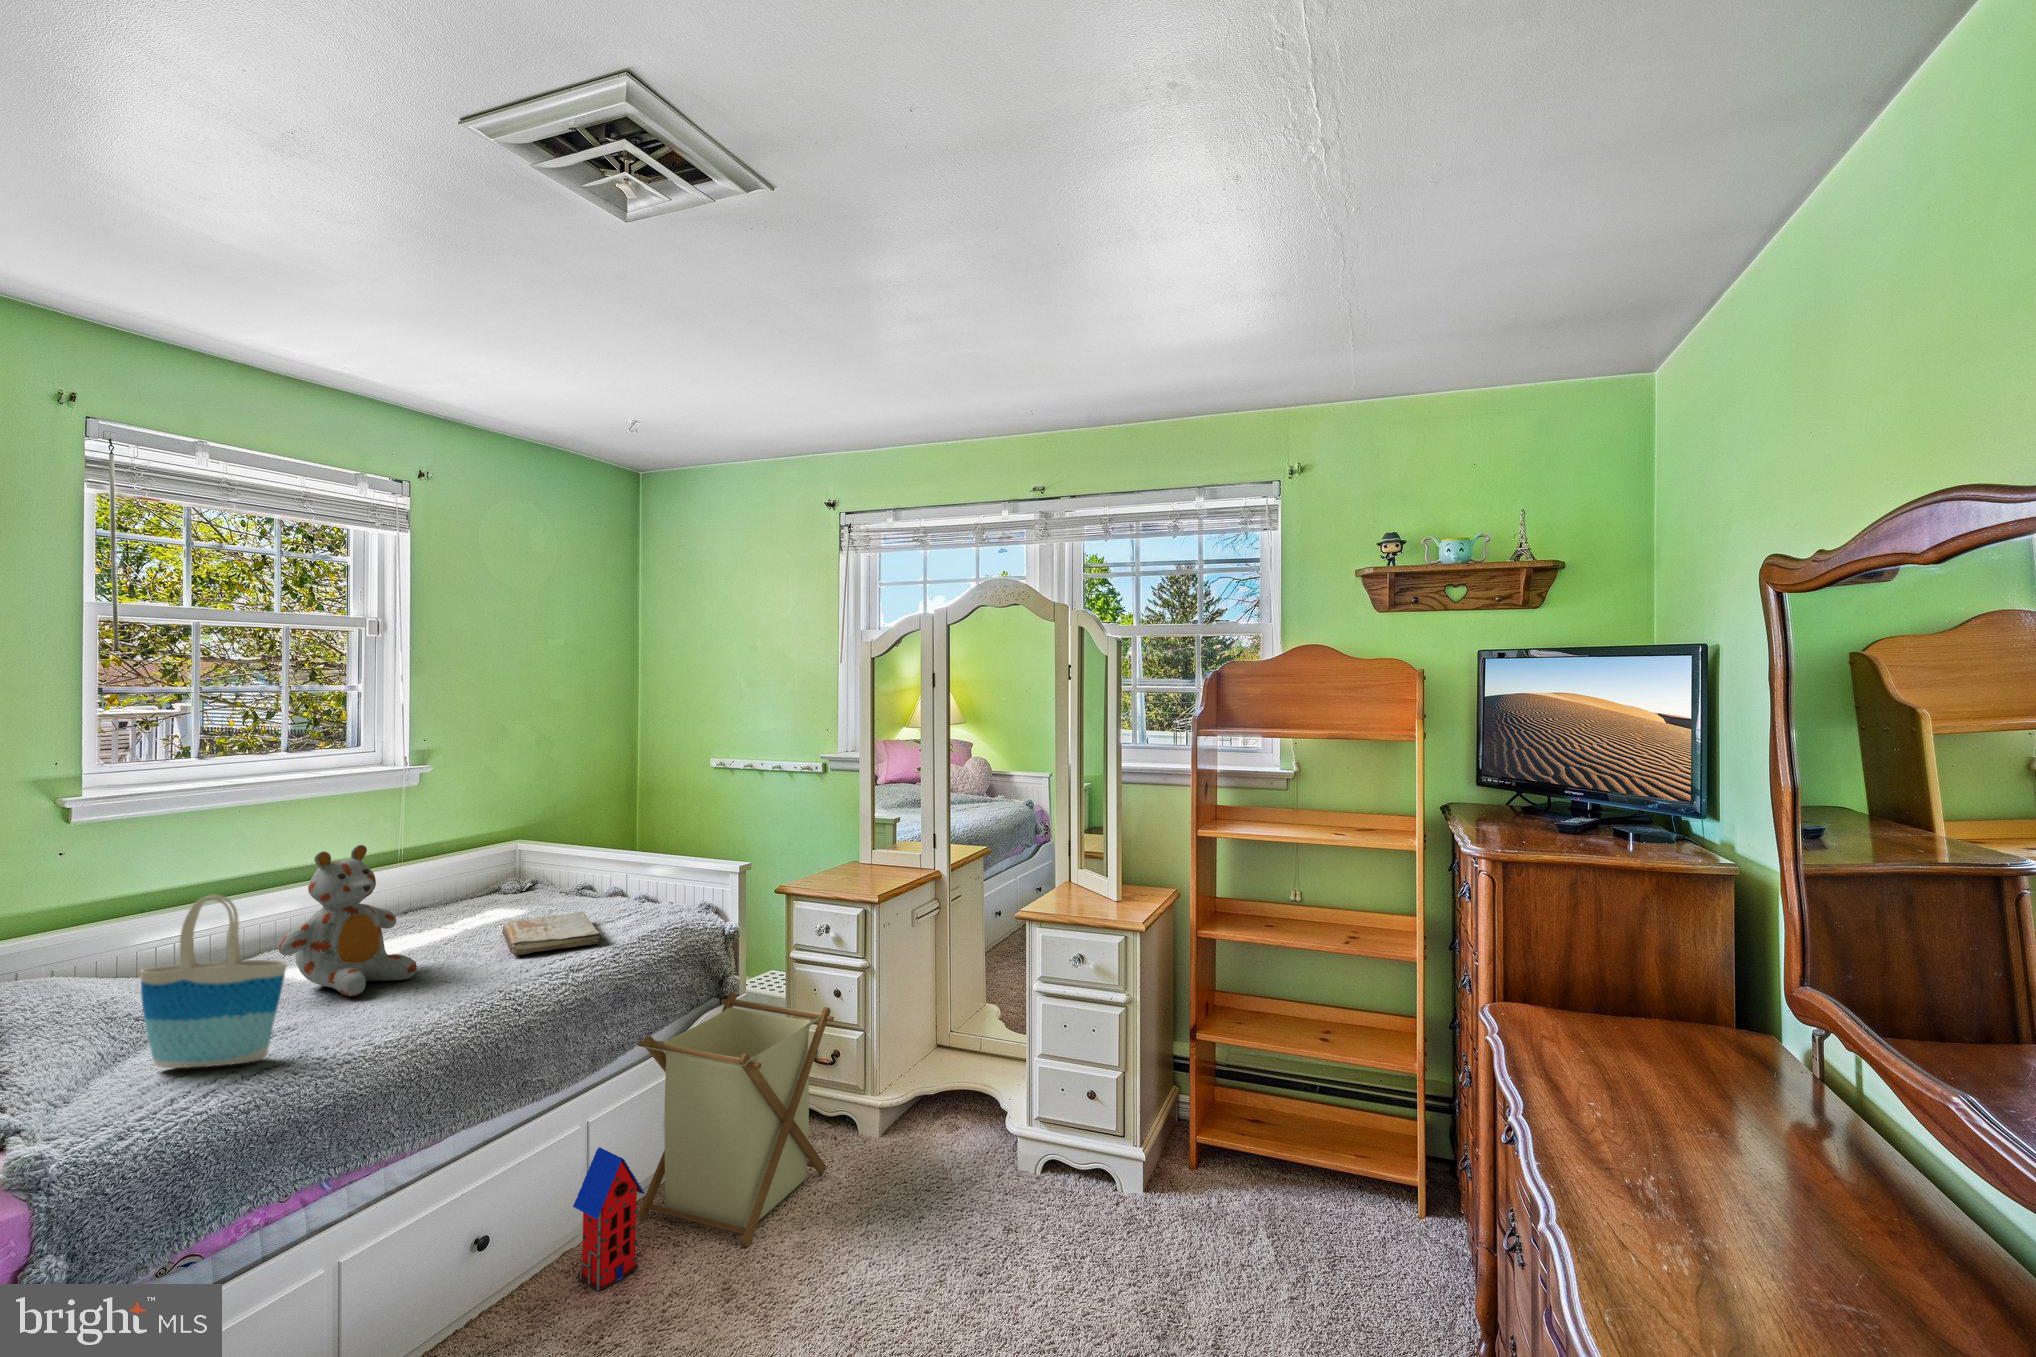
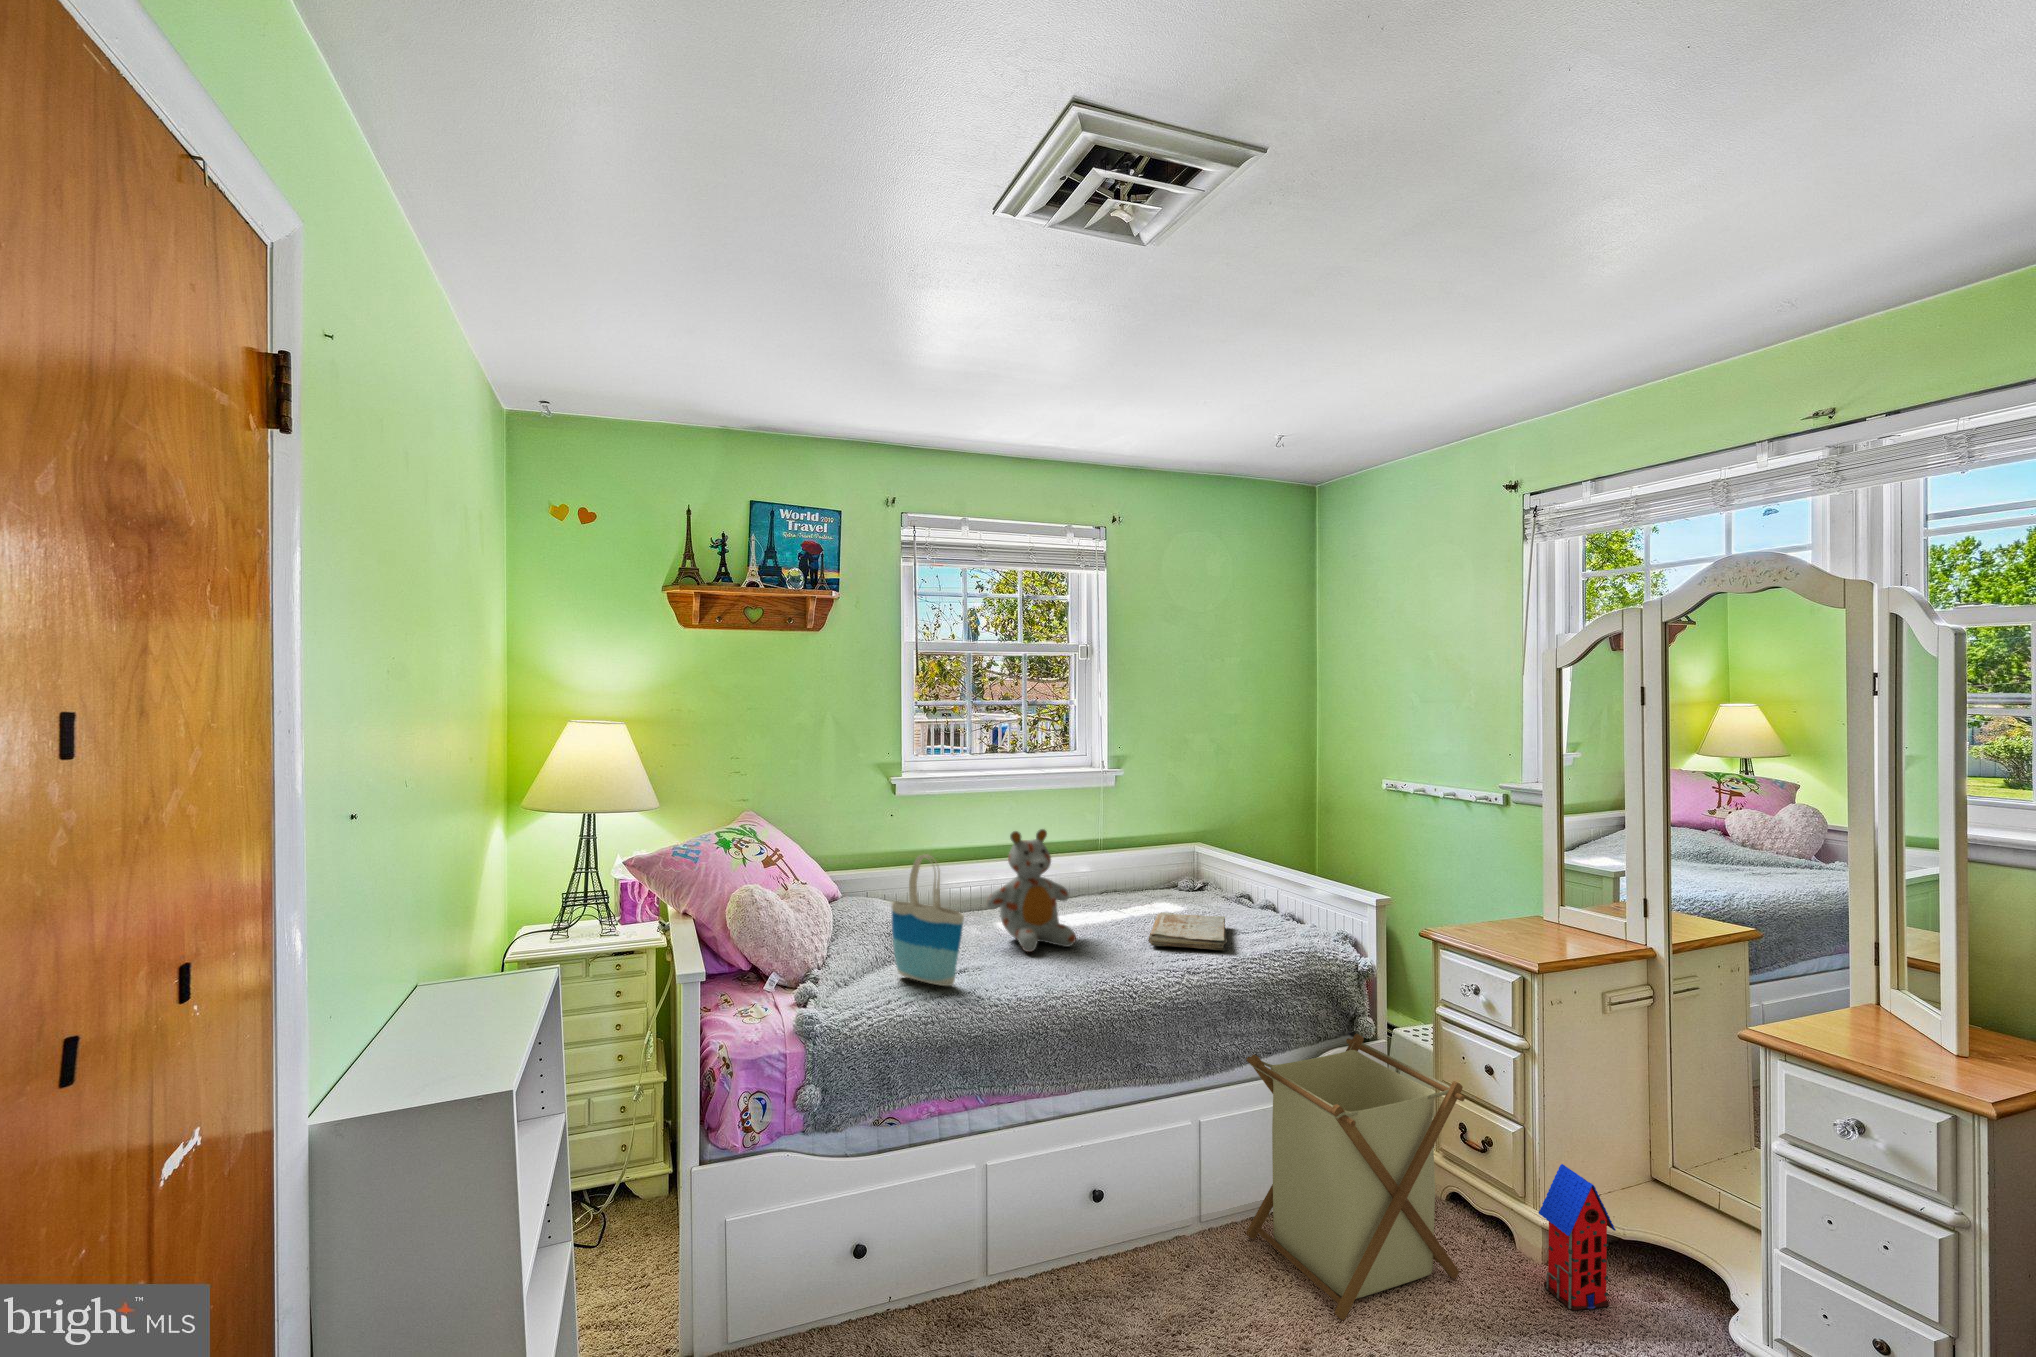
toy house: present [573,1147,645,1291] -> present [1538,1164,1616,1310]

